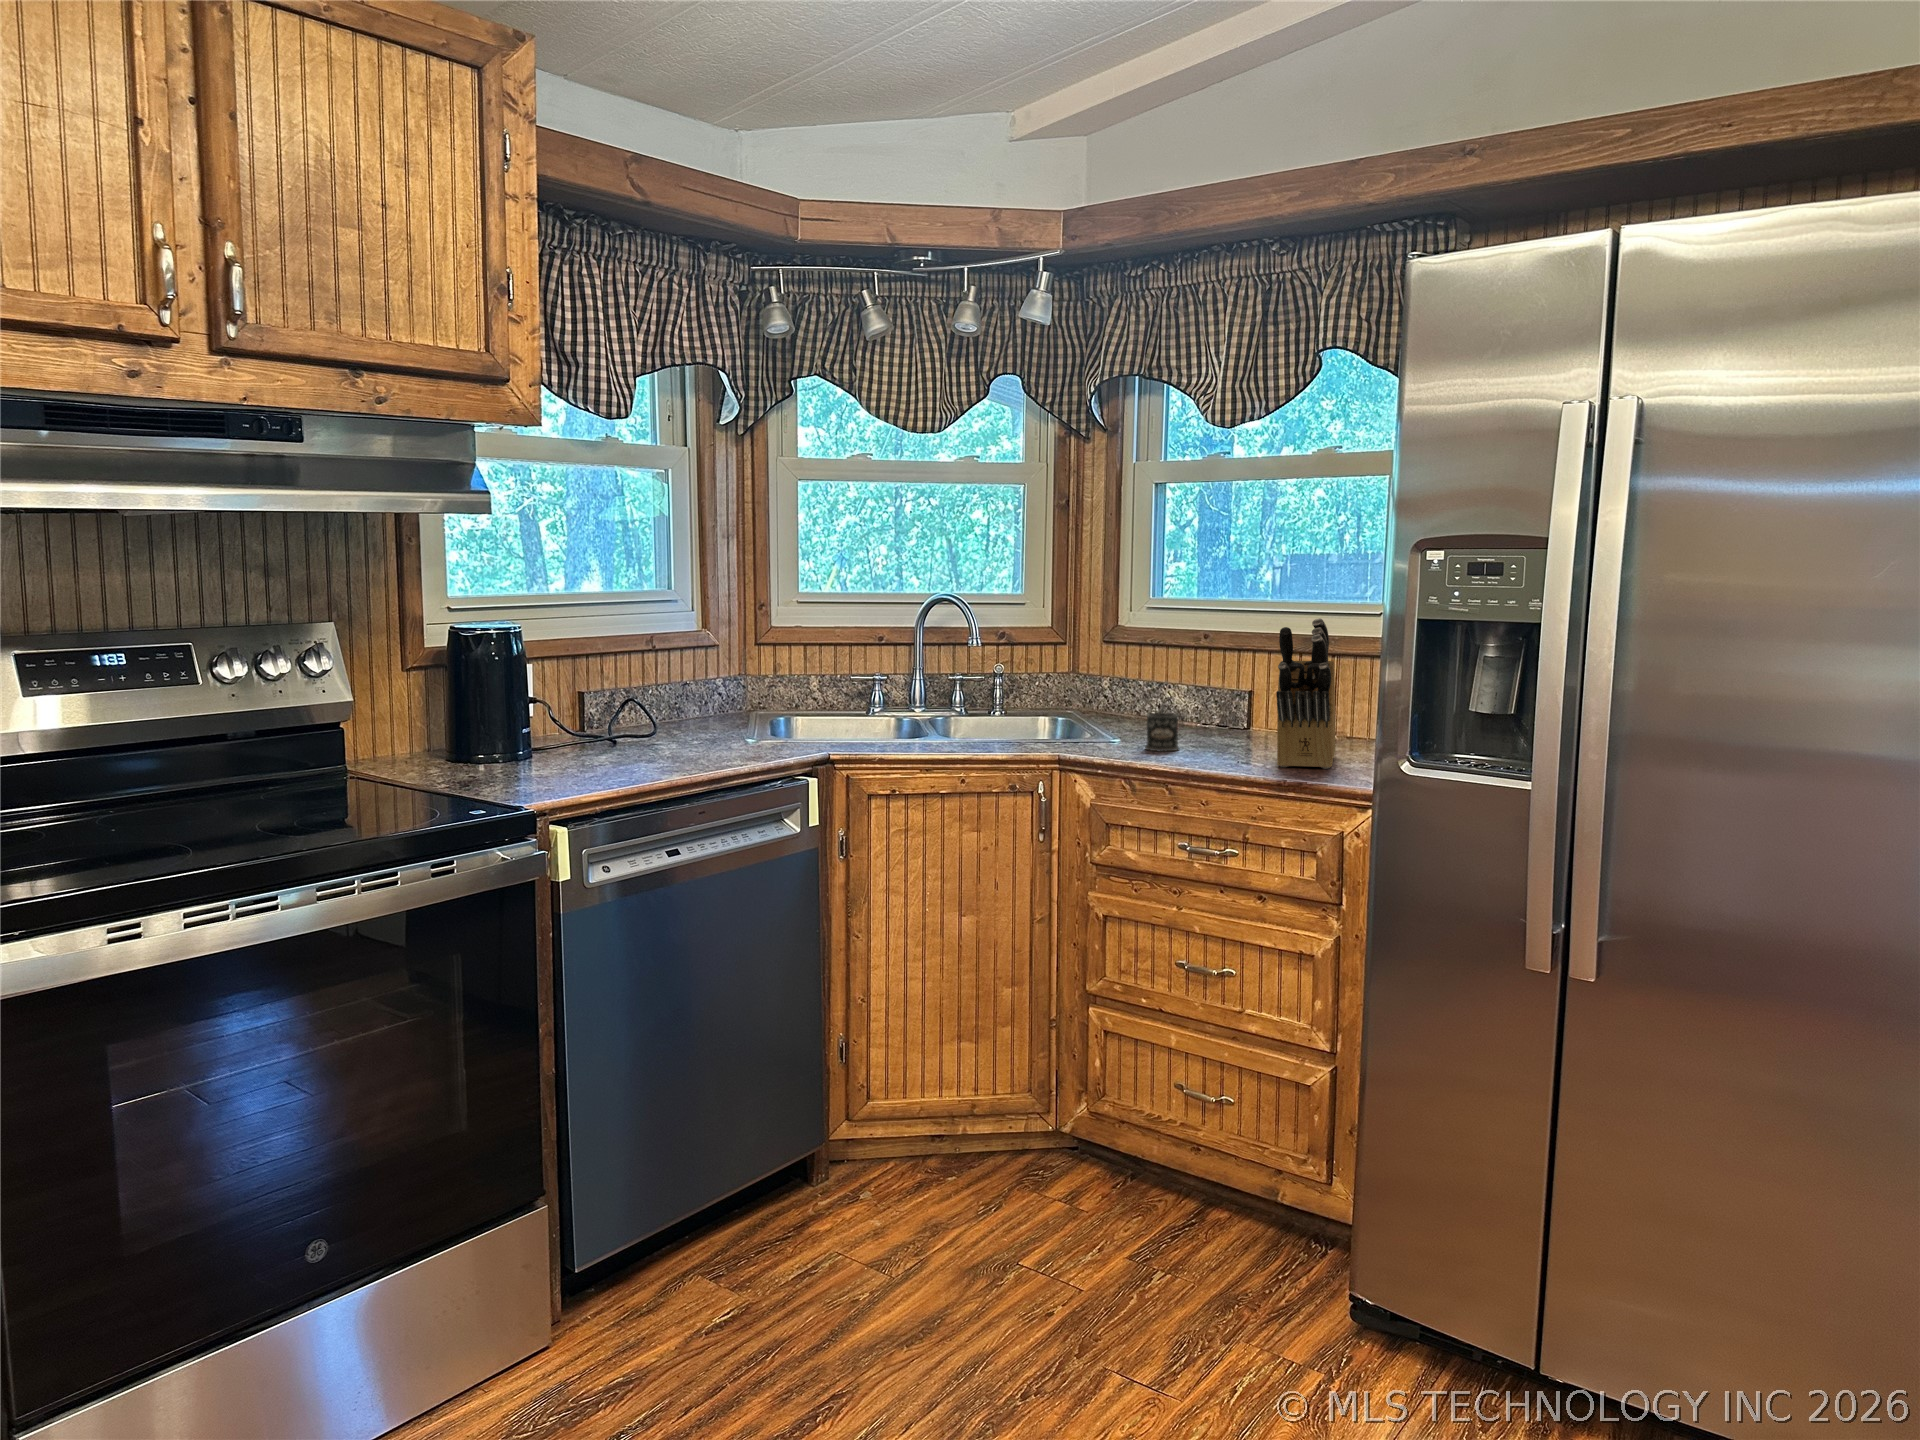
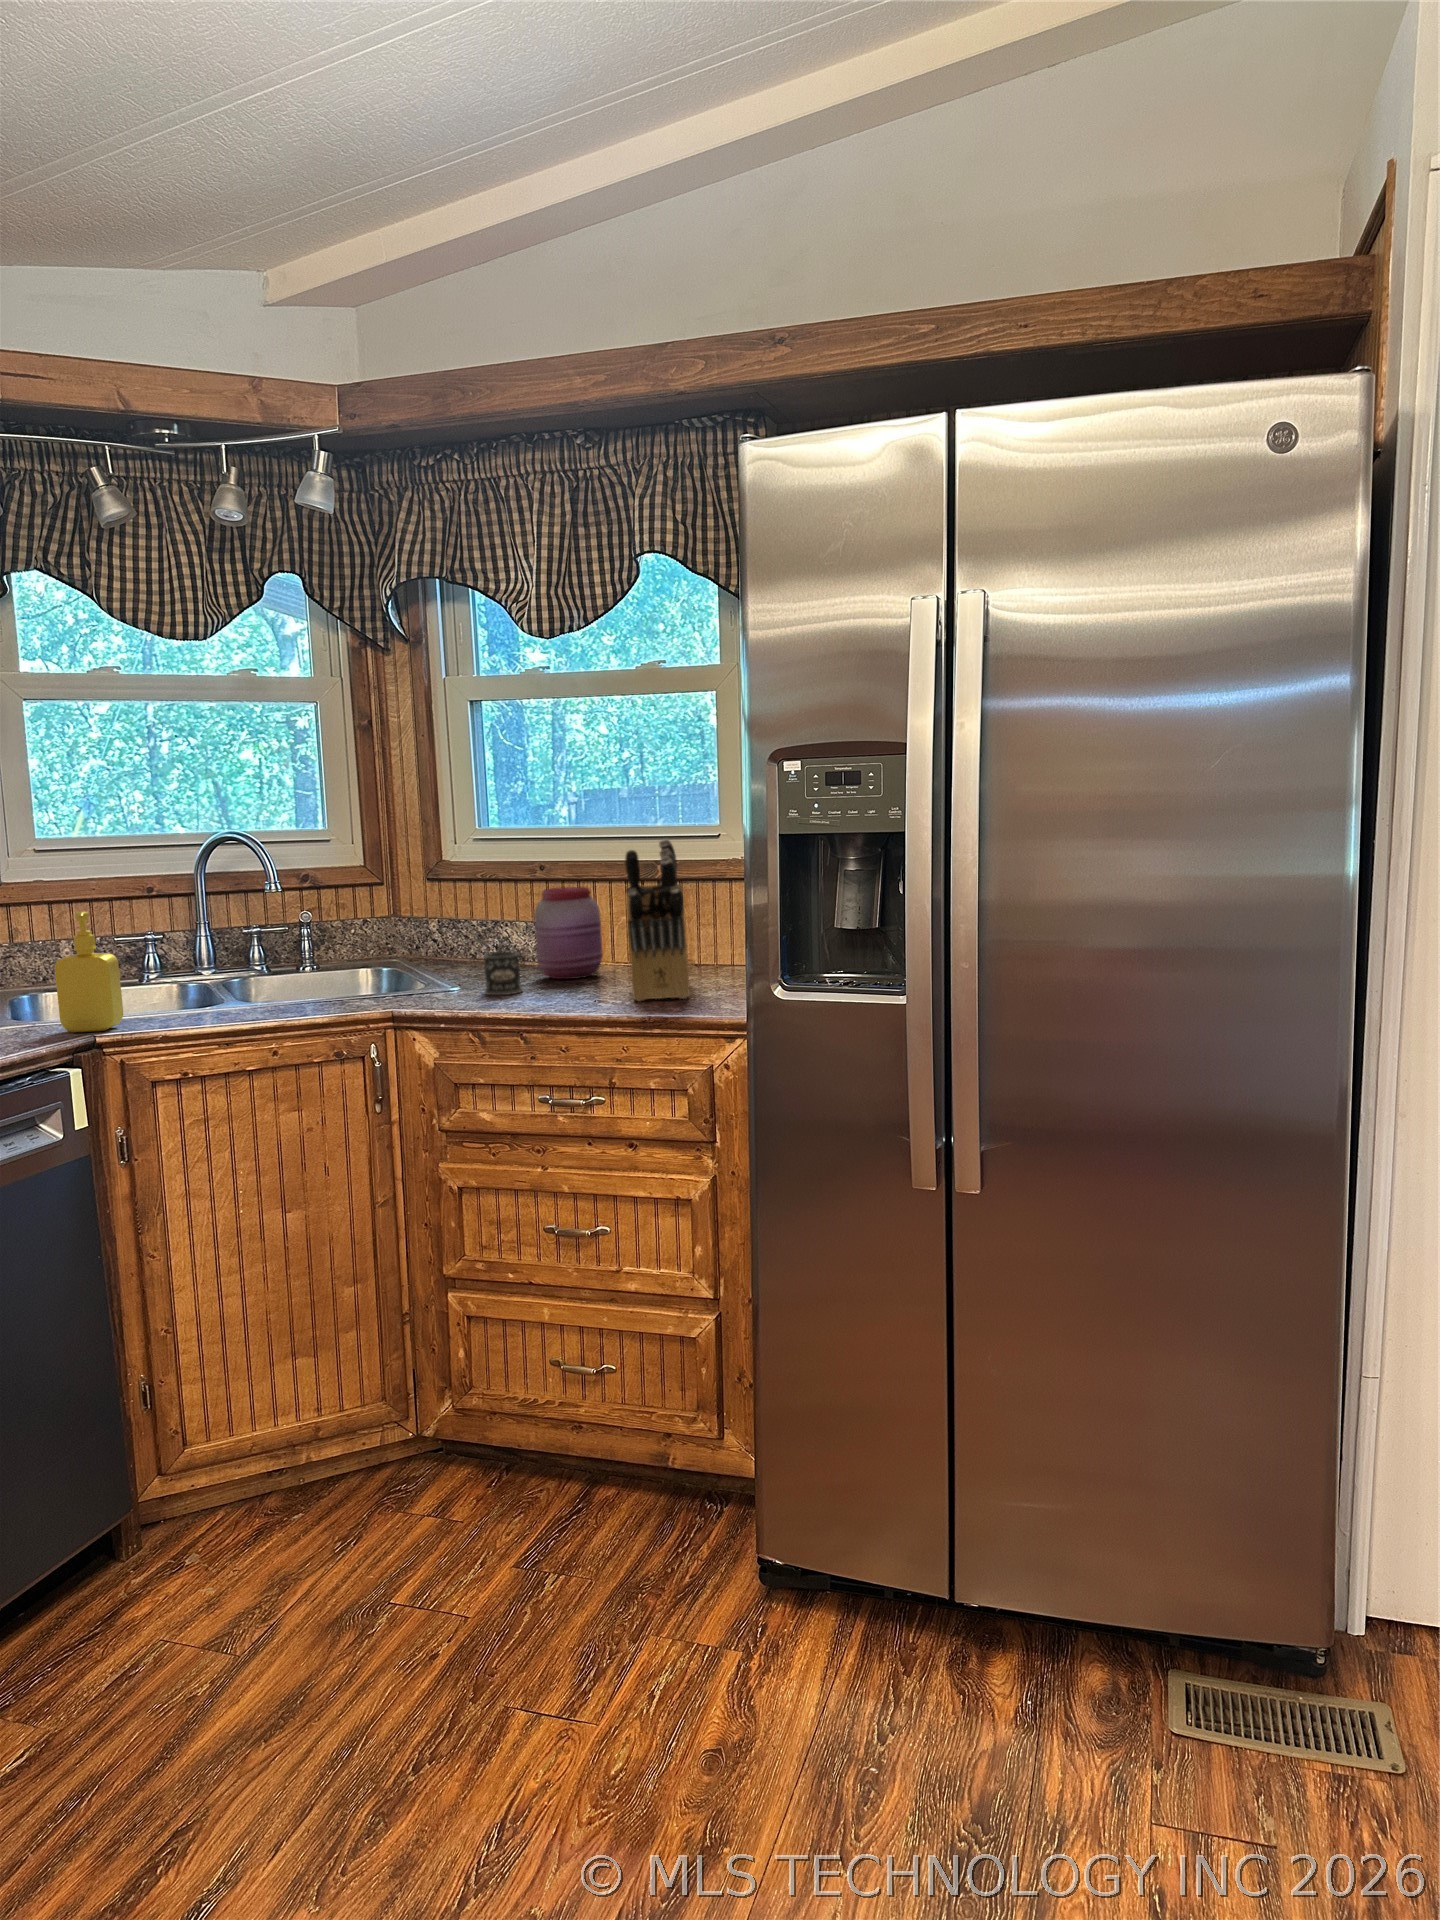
soap dispenser: none [804,653,851,751] -> present [55,911,123,1032]
jar: none [1197,658,1259,743] -> present [534,887,602,979]

